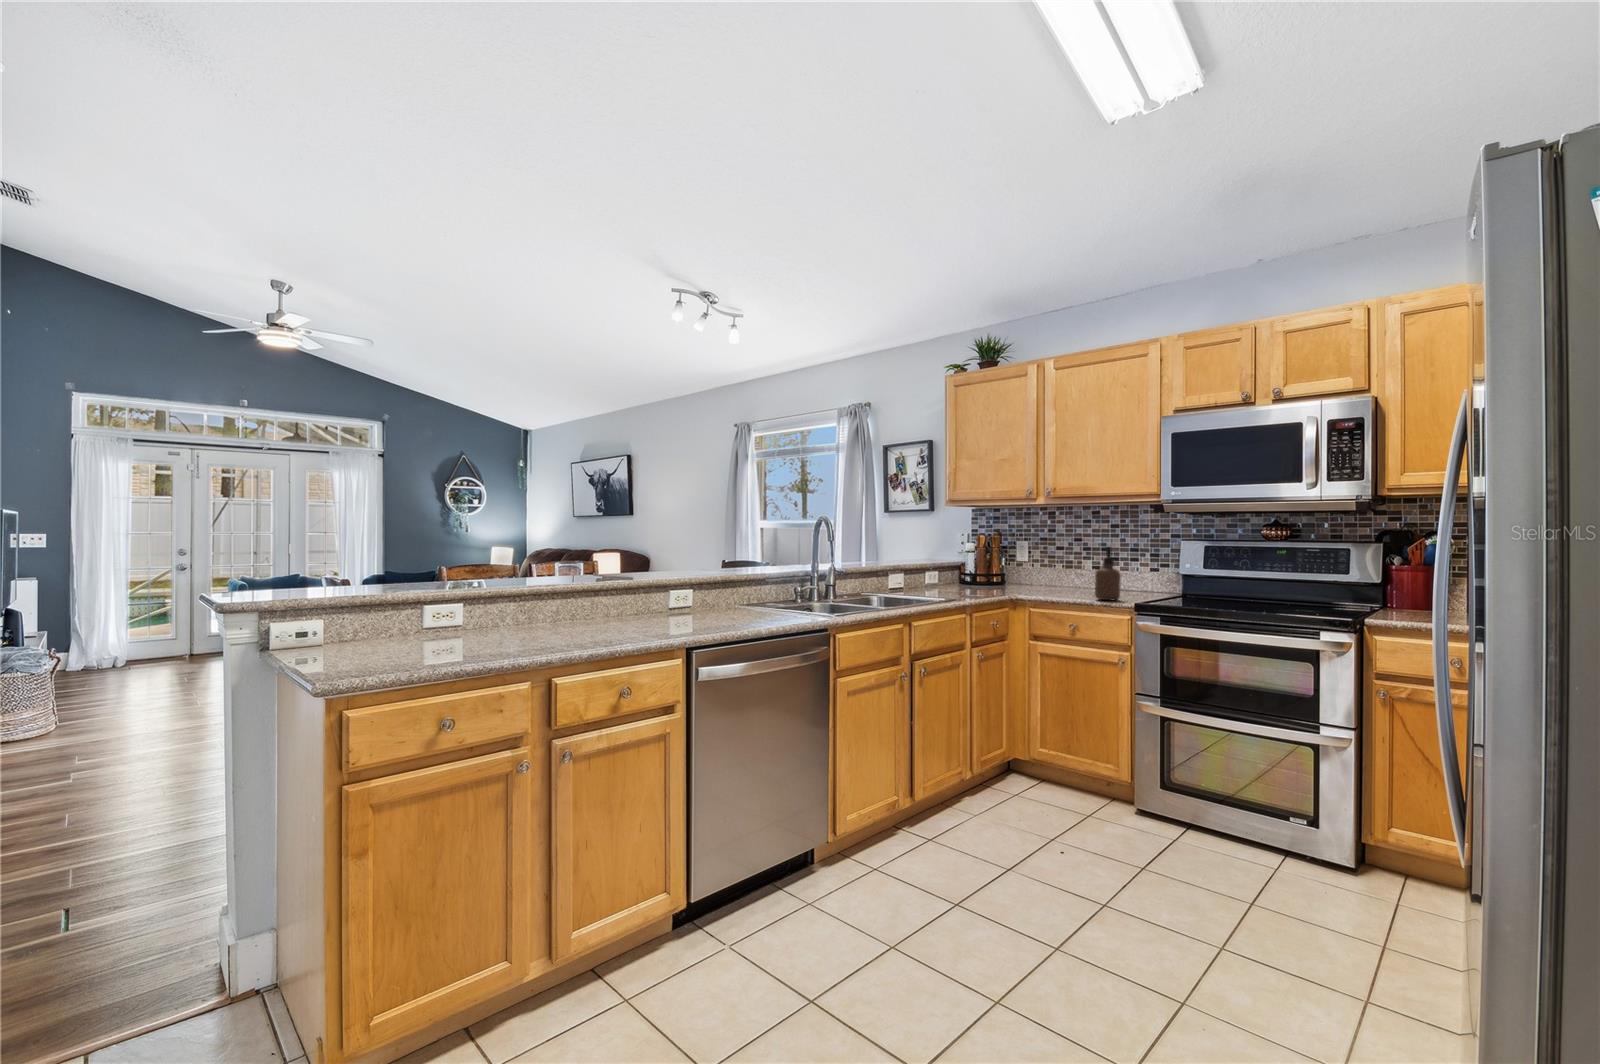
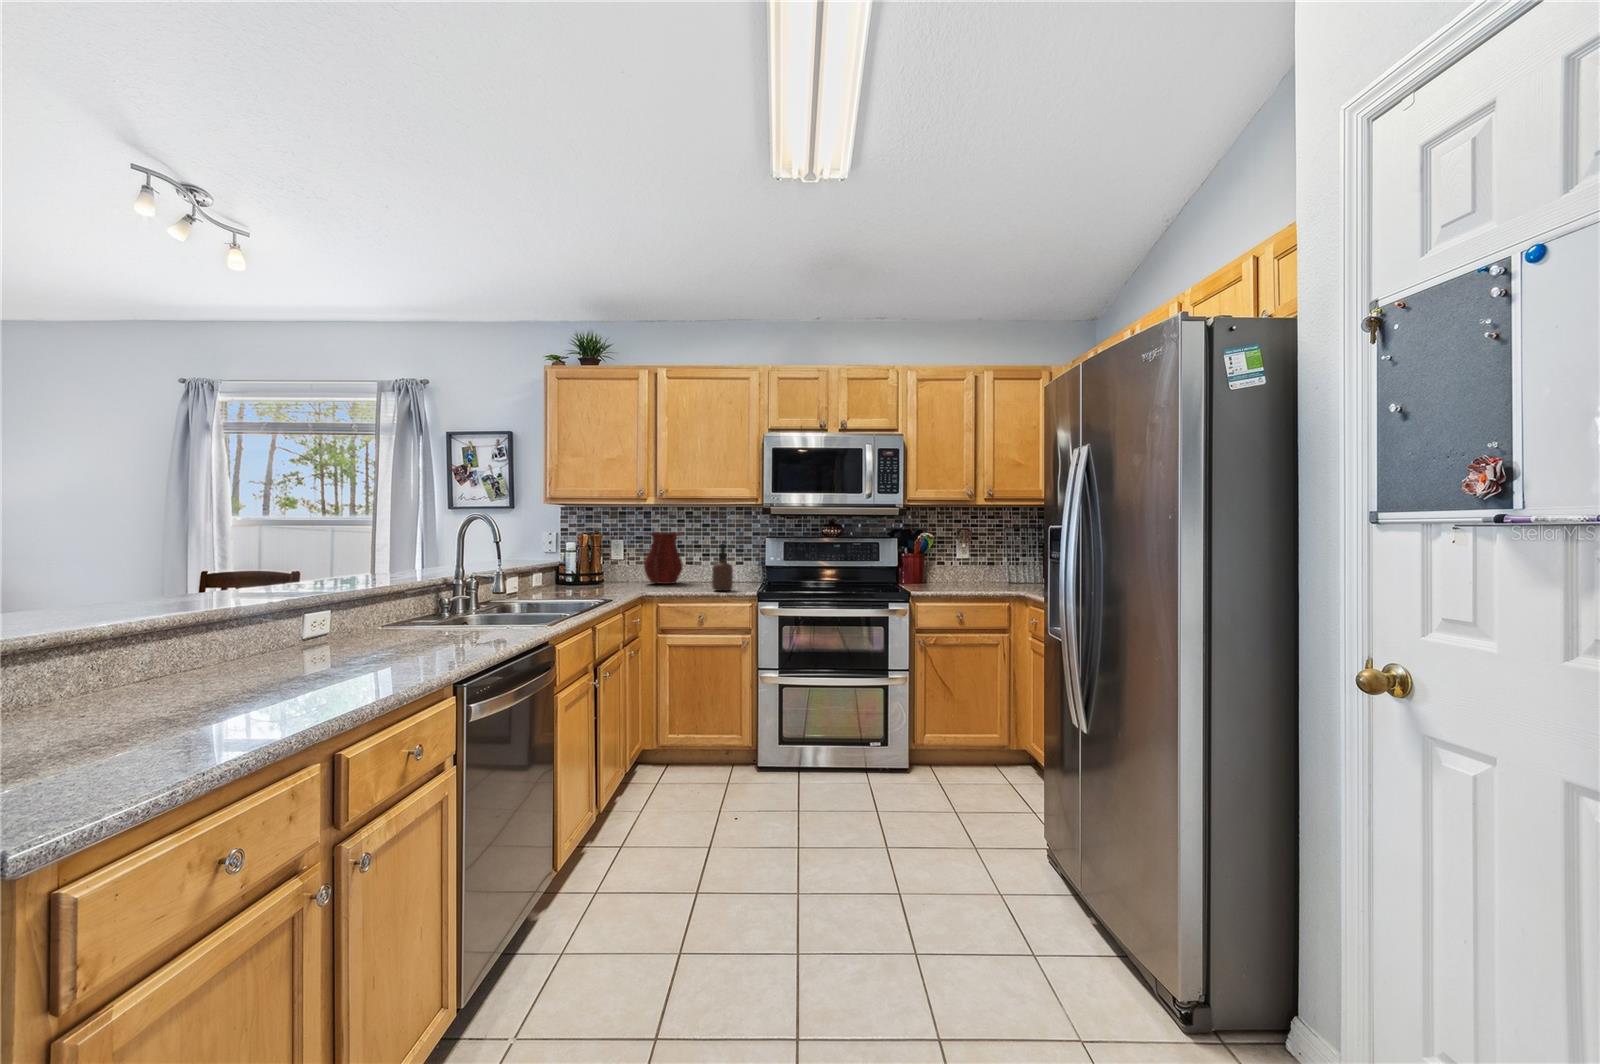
vase: none [1042,534,1088,590] -> present [644,533,683,584]

